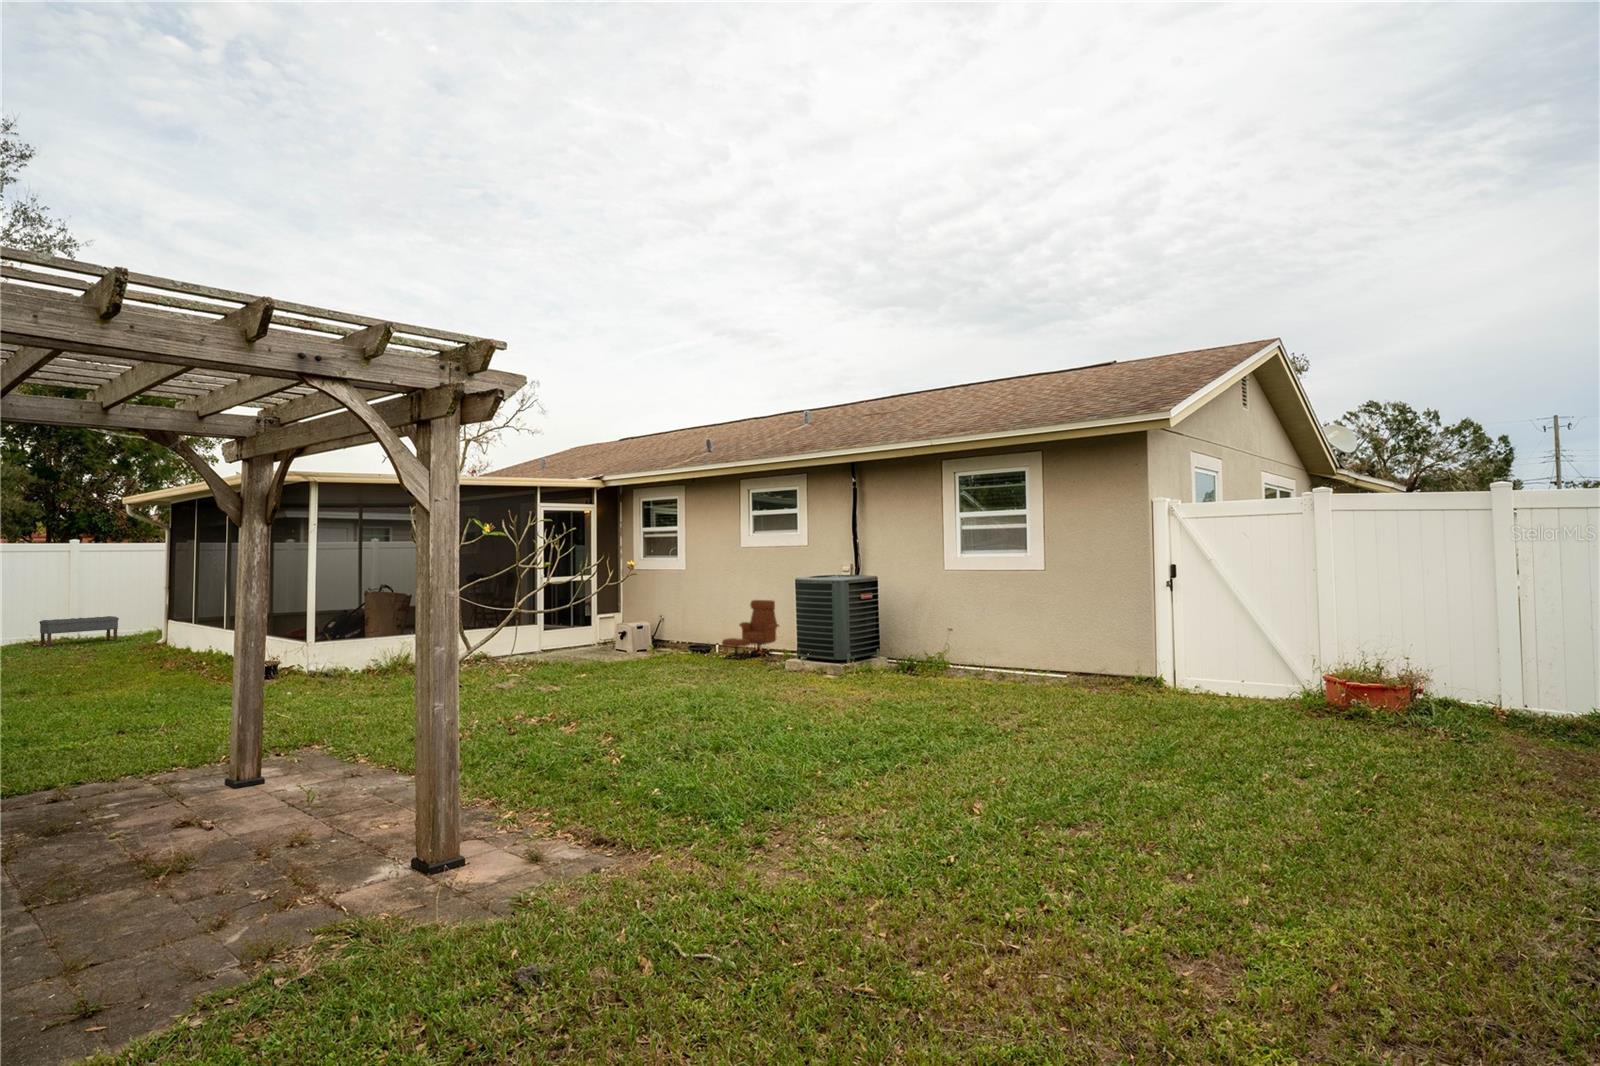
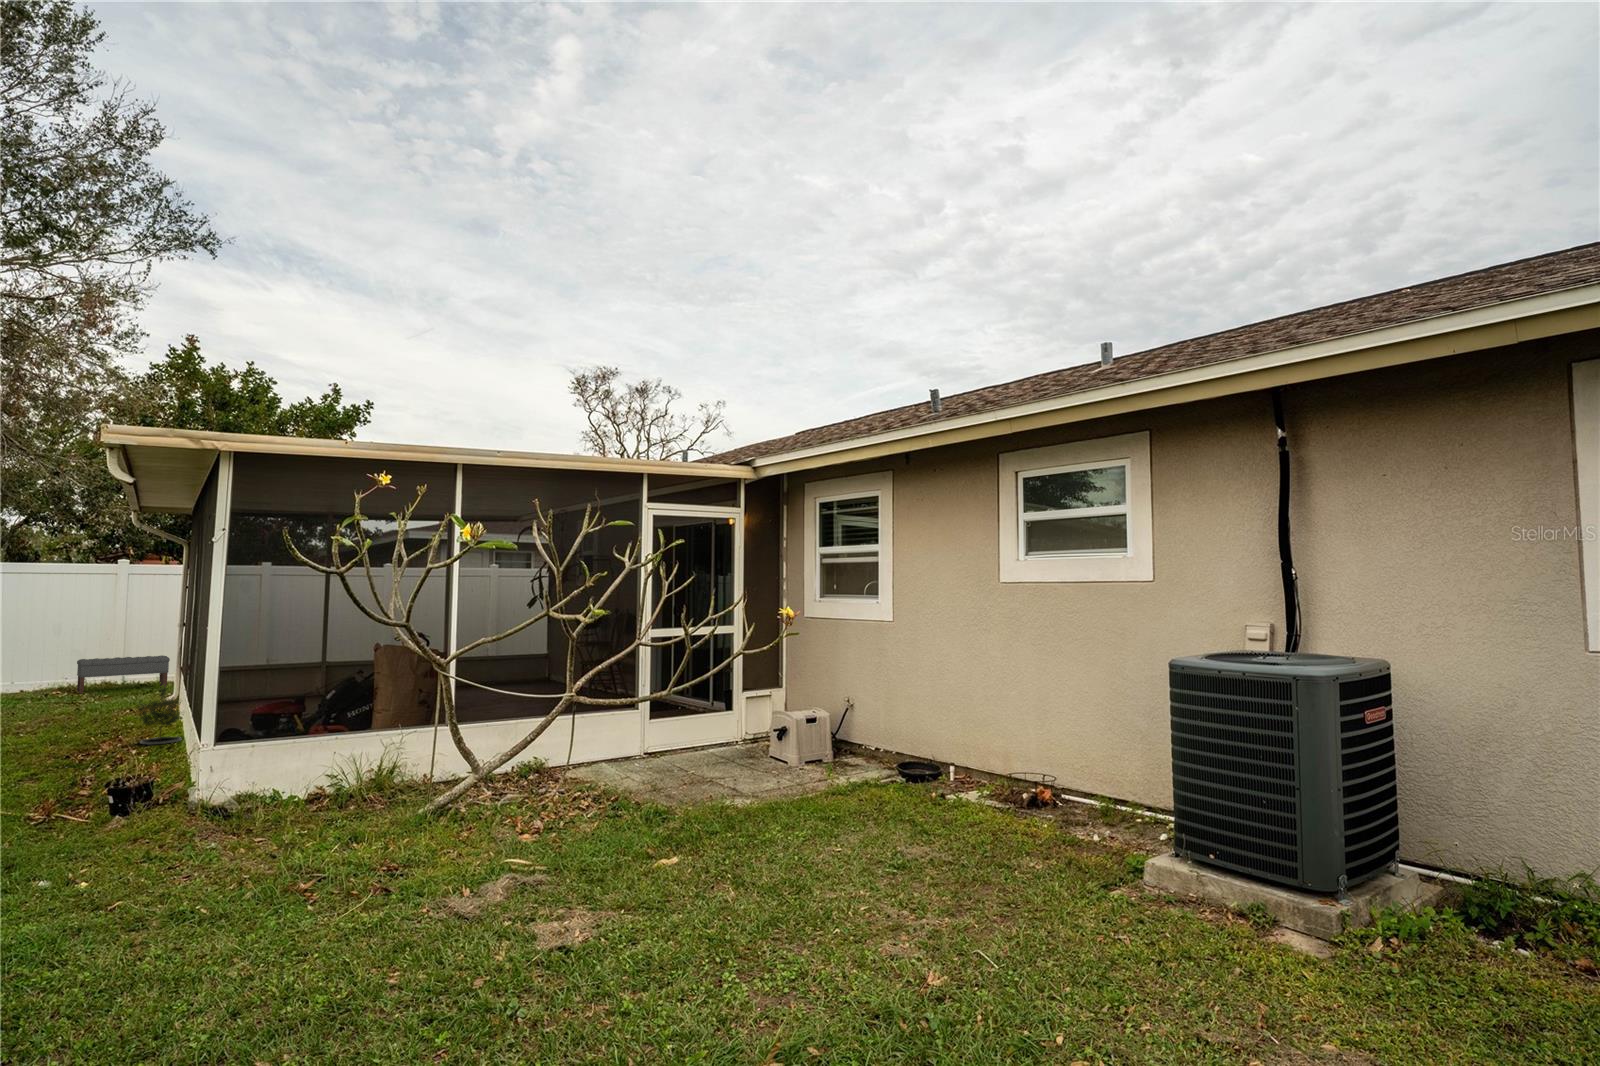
lounge chair: present [722,600,779,659] -> none [965,690,1088,825]
potted tree: none [180,621,214,663] -> present [138,684,181,745]

